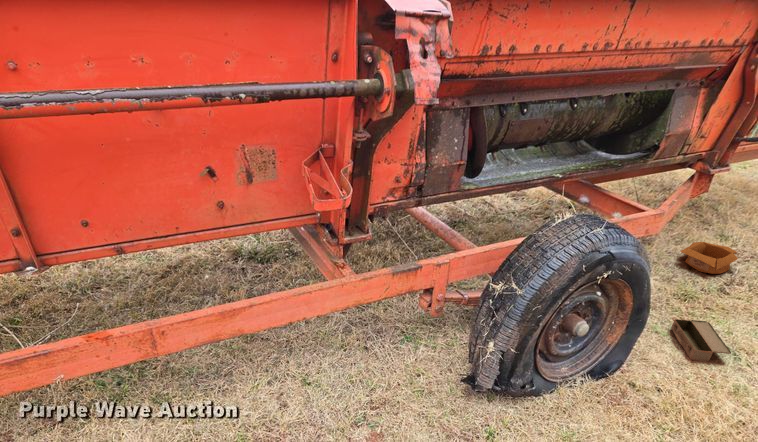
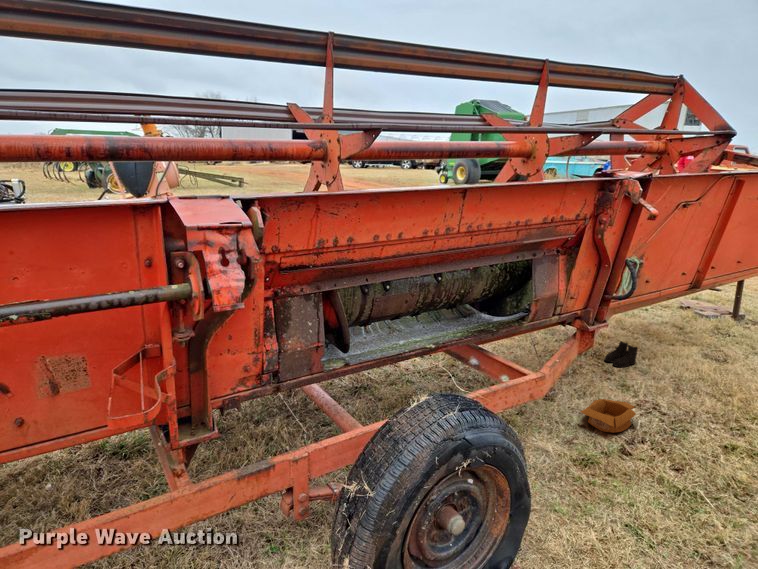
boots: none [700,190,739,216] -> present [604,341,637,368]
toolbox: present [671,319,731,361] -> none [570,491,628,539]

